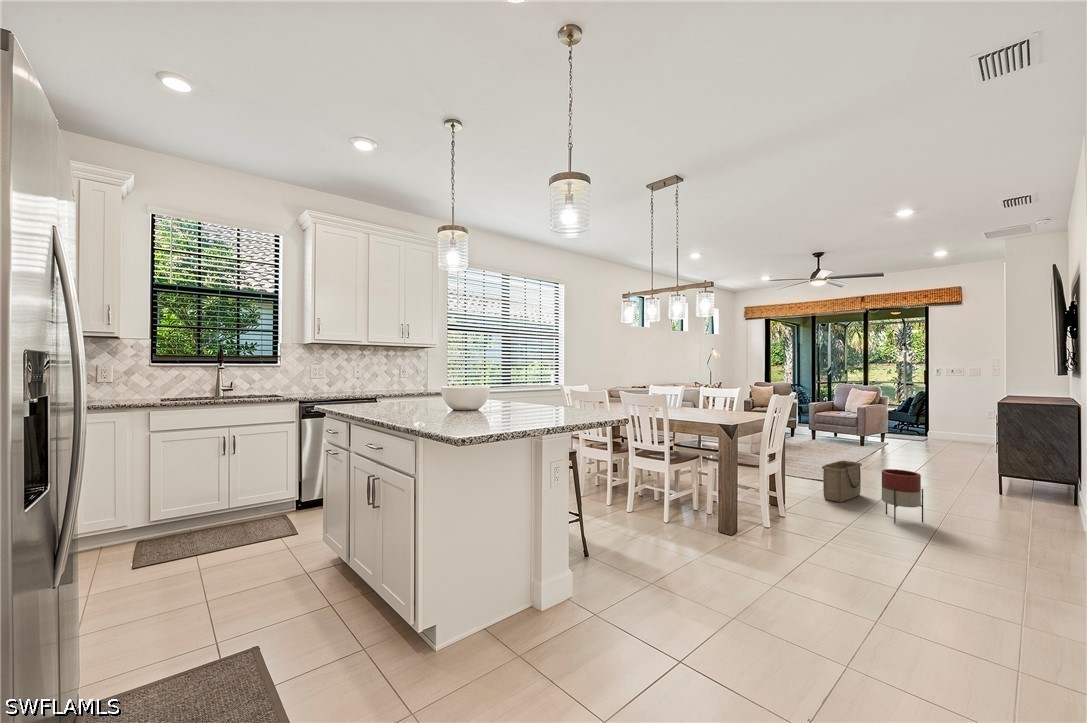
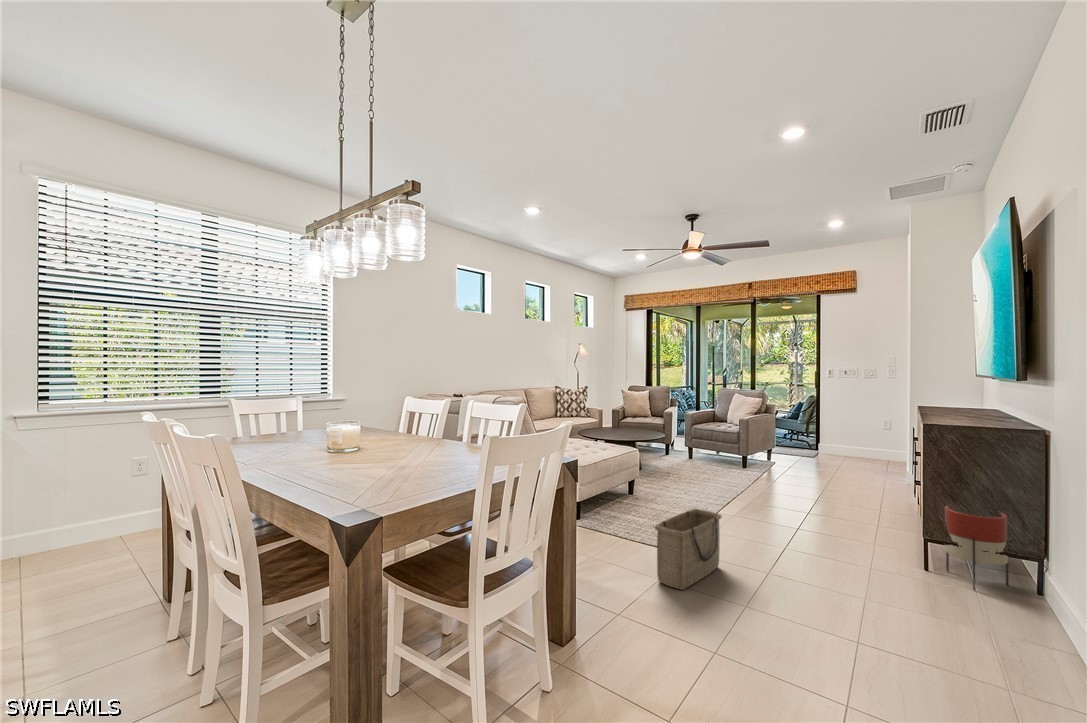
planter: present [882,469,923,523] -> present [945,506,1009,590]

